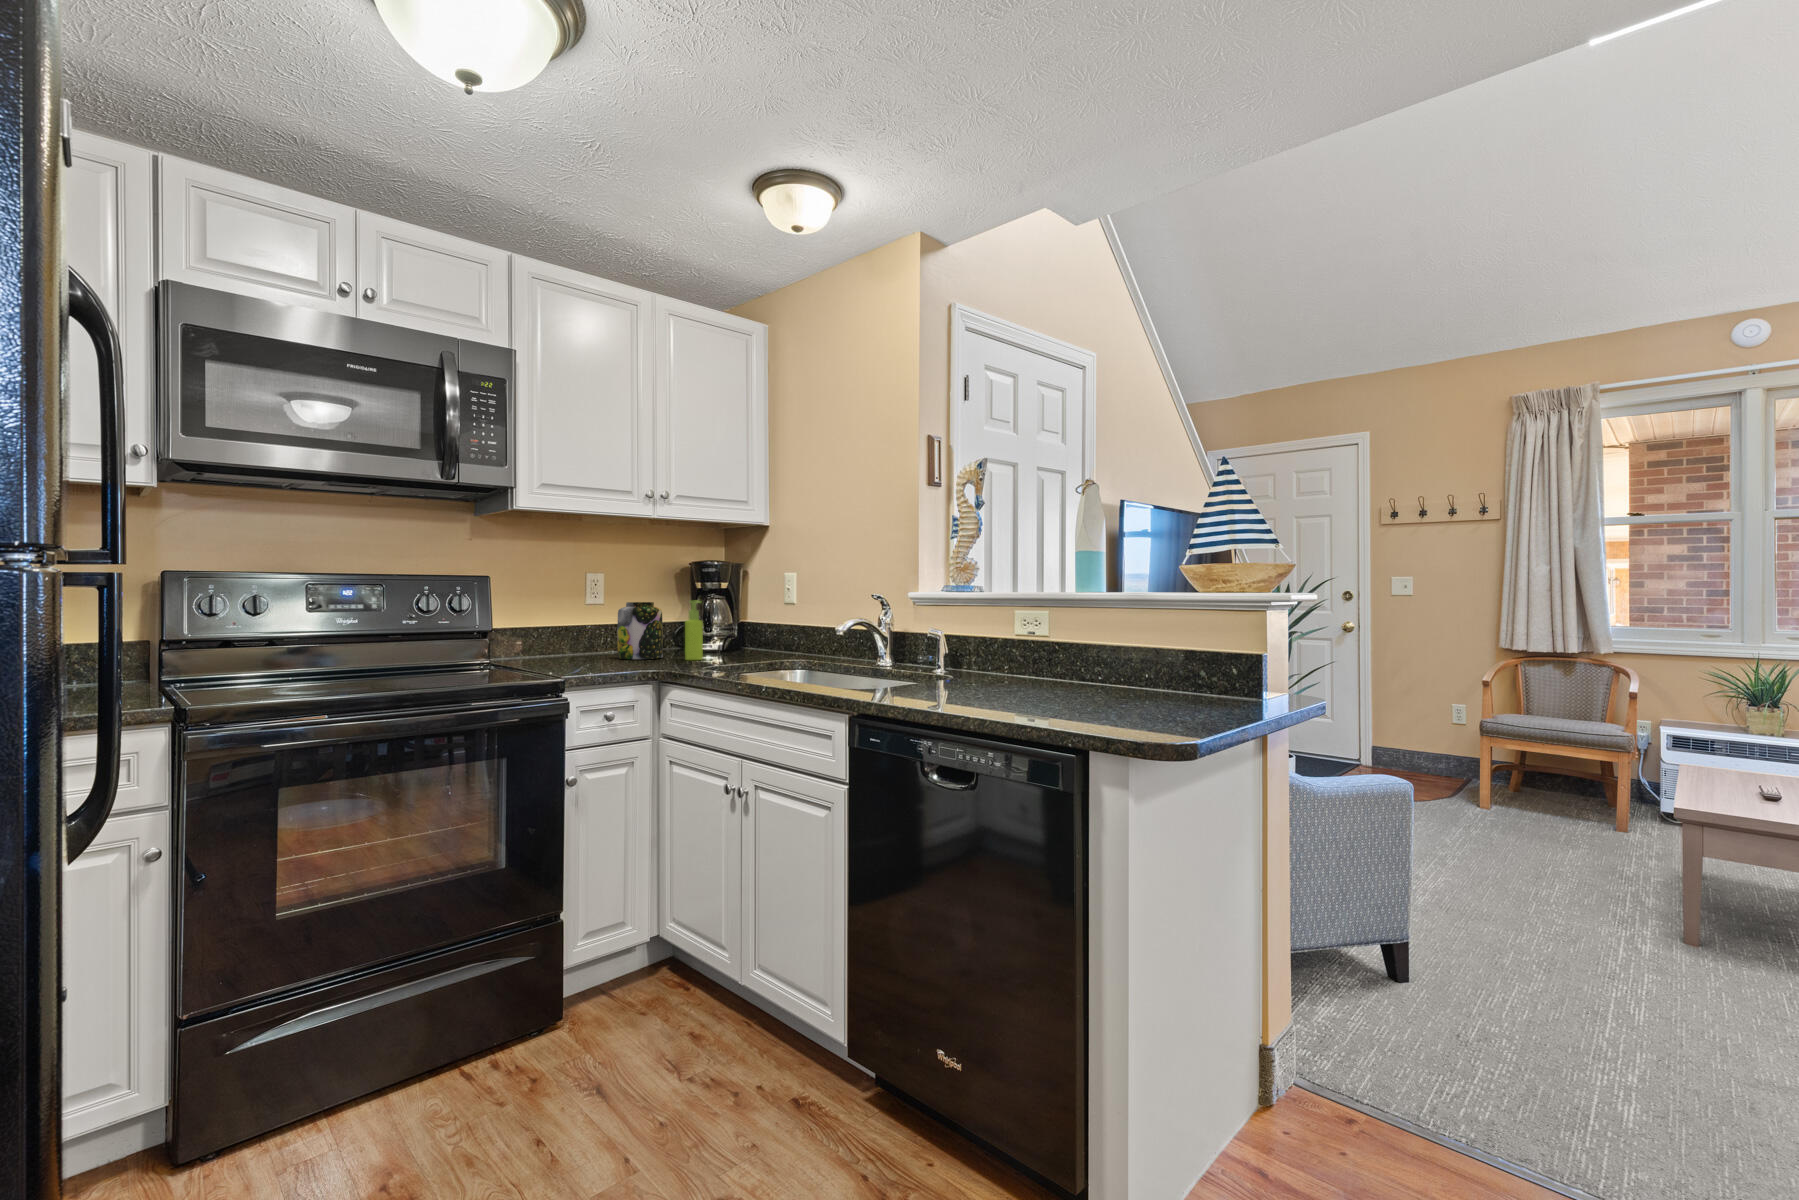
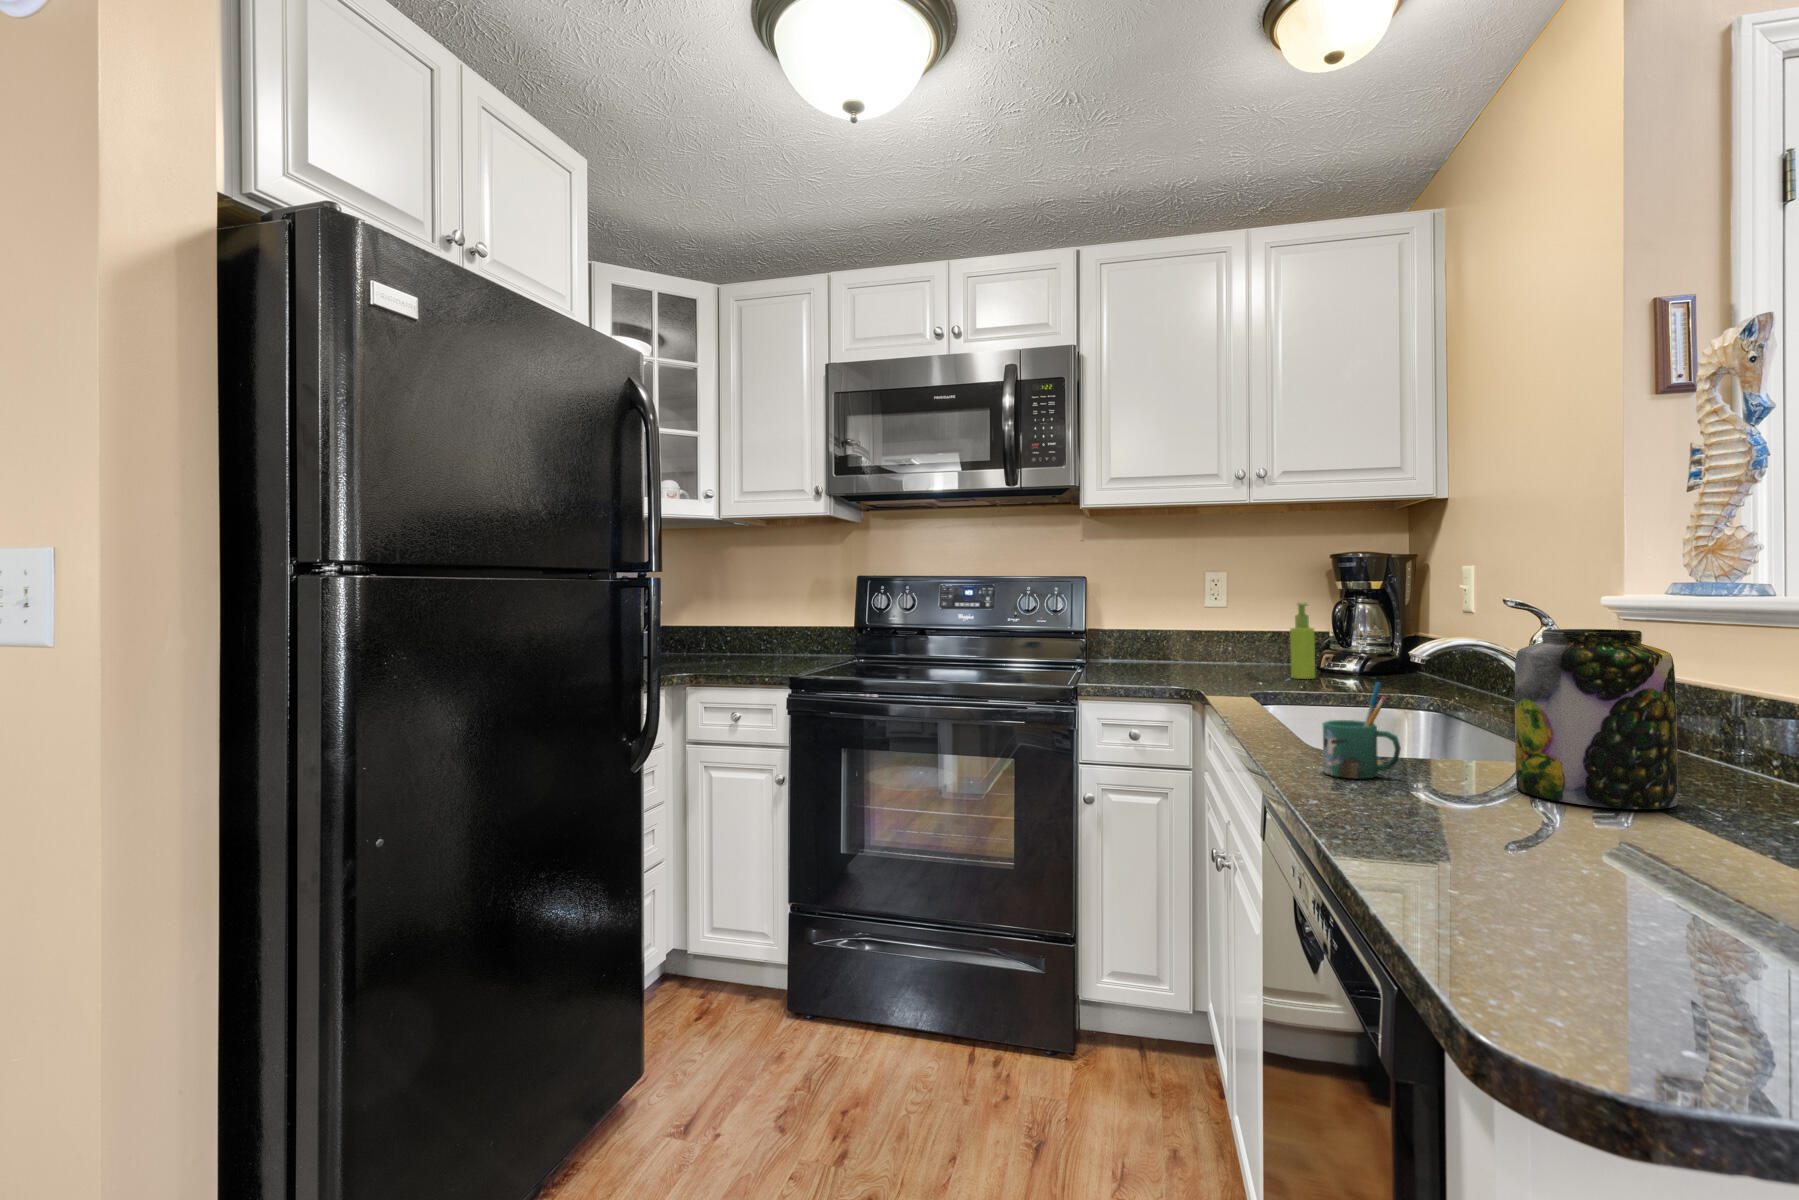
jar: present [617,602,663,659] -> present [1515,629,1678,809]
mug: none [910,645,950,704] -> present [1323,682,1401,778]

